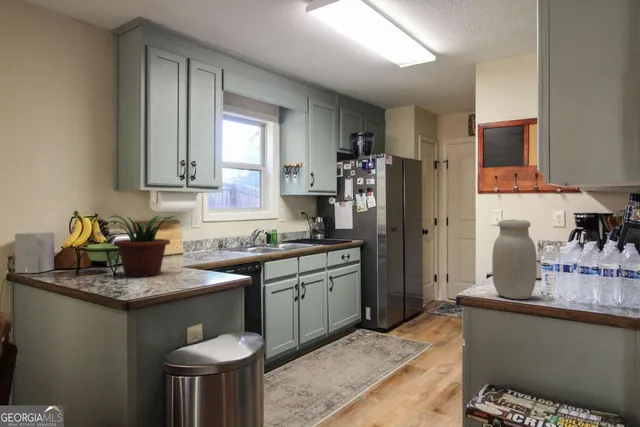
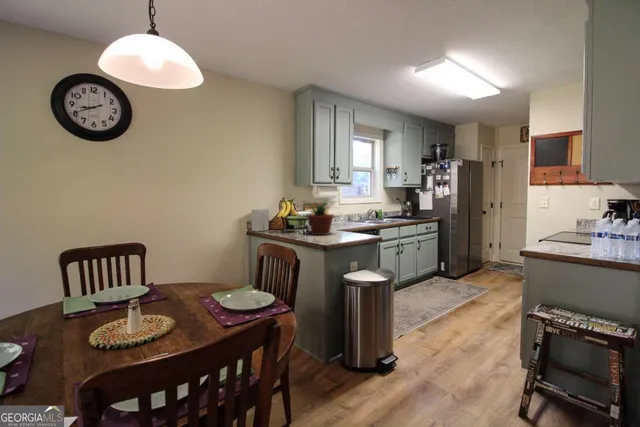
jar: present [492,220,537,299] -> none [546,204,578,254]

